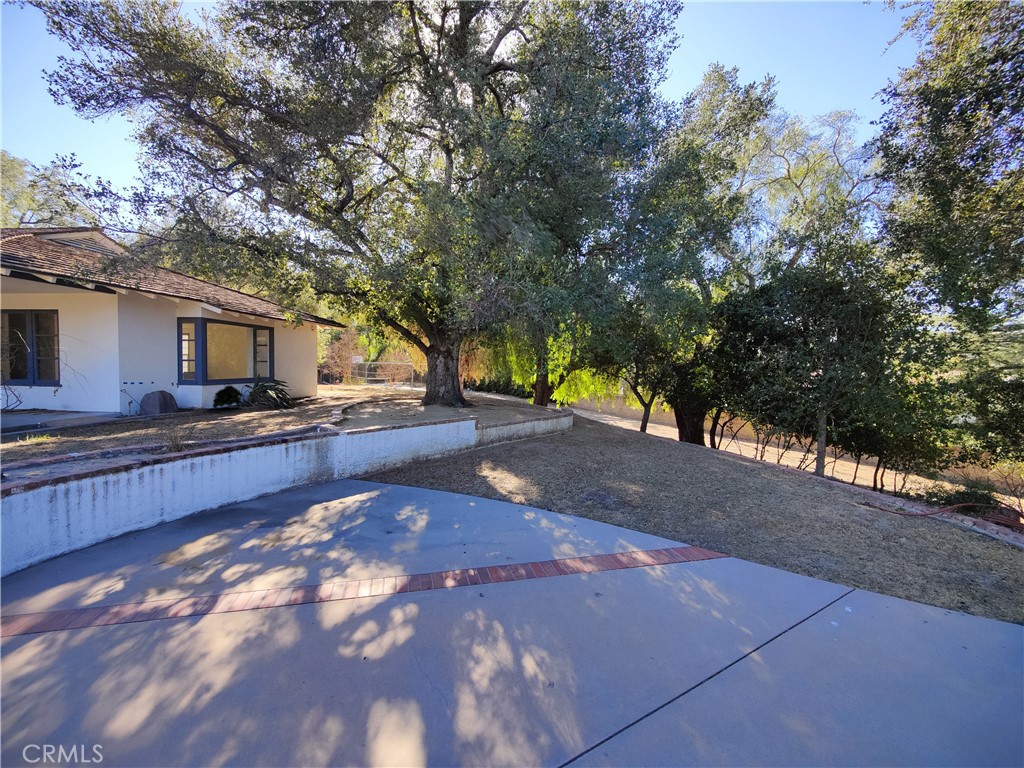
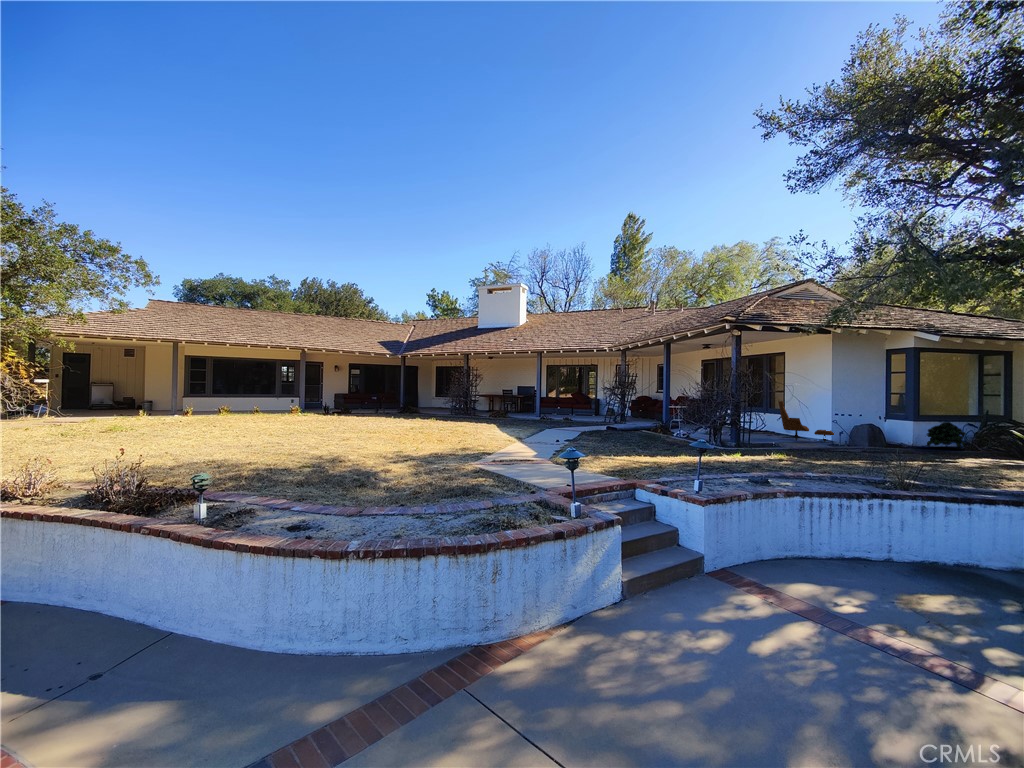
lounge chair: none [47,371,126,418] -> present [778,401,834,442]

